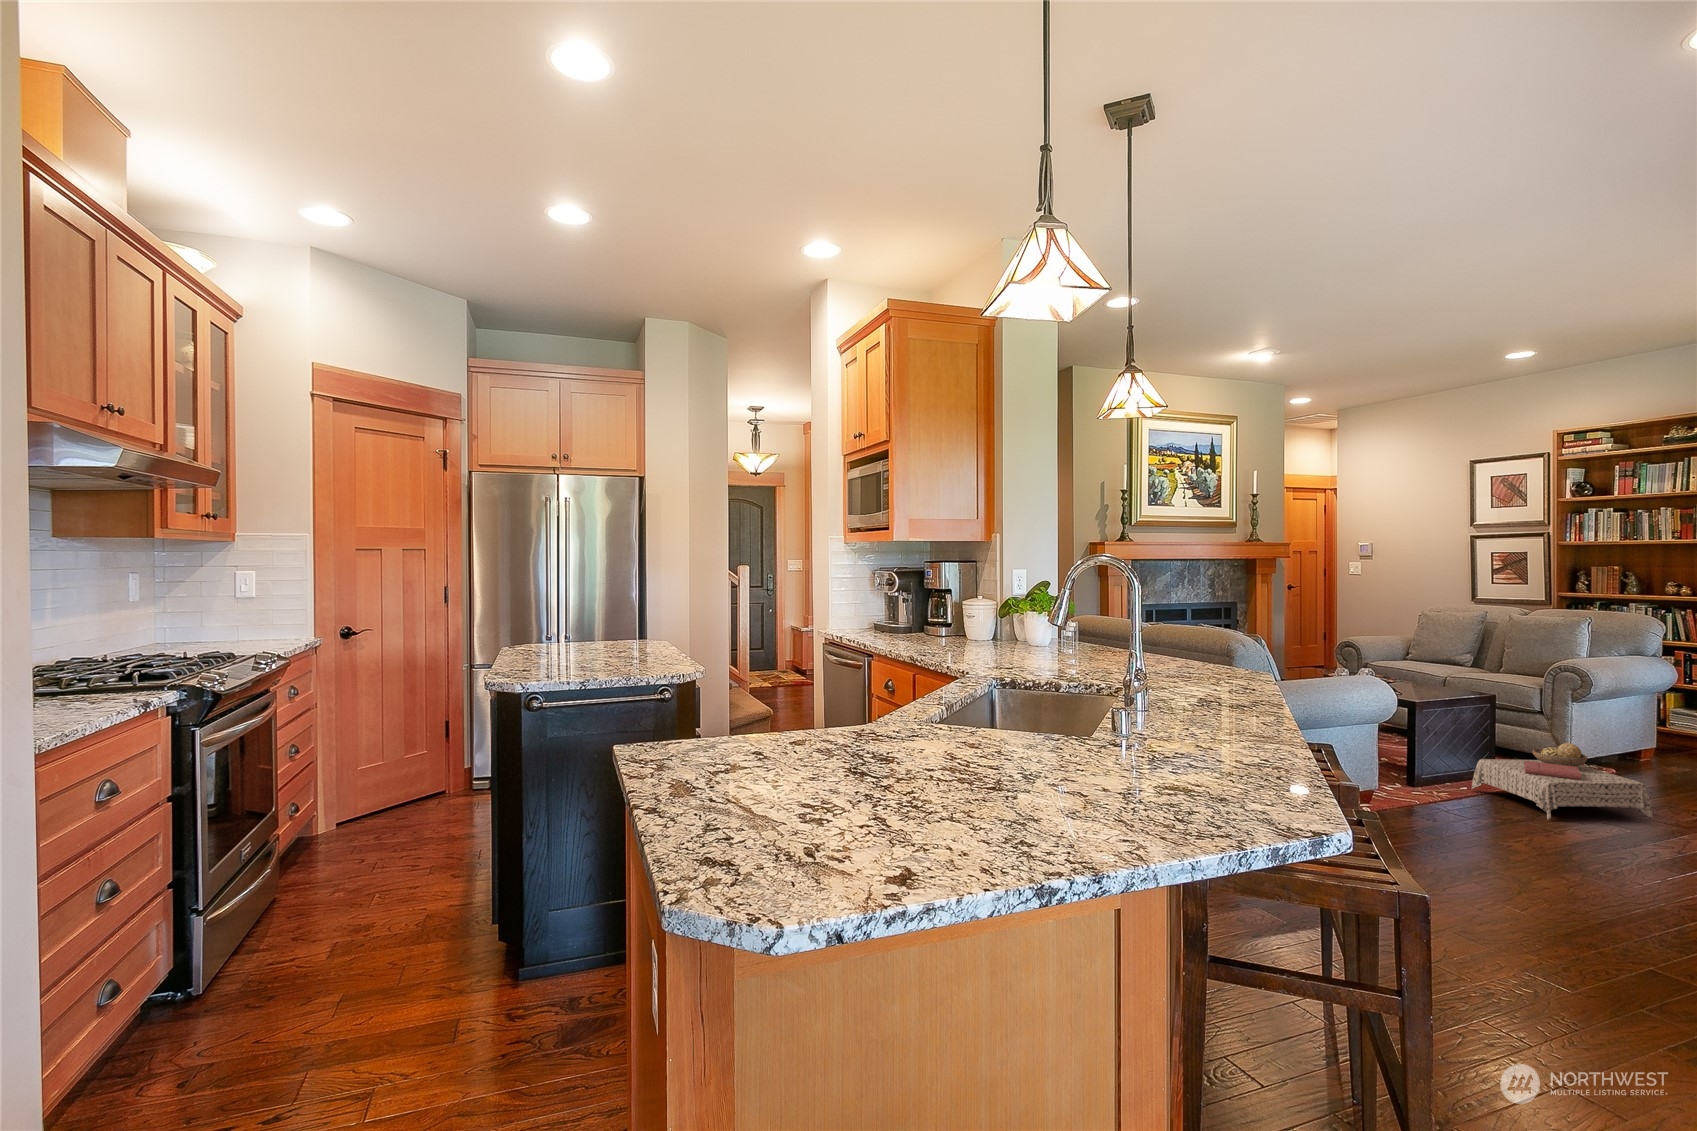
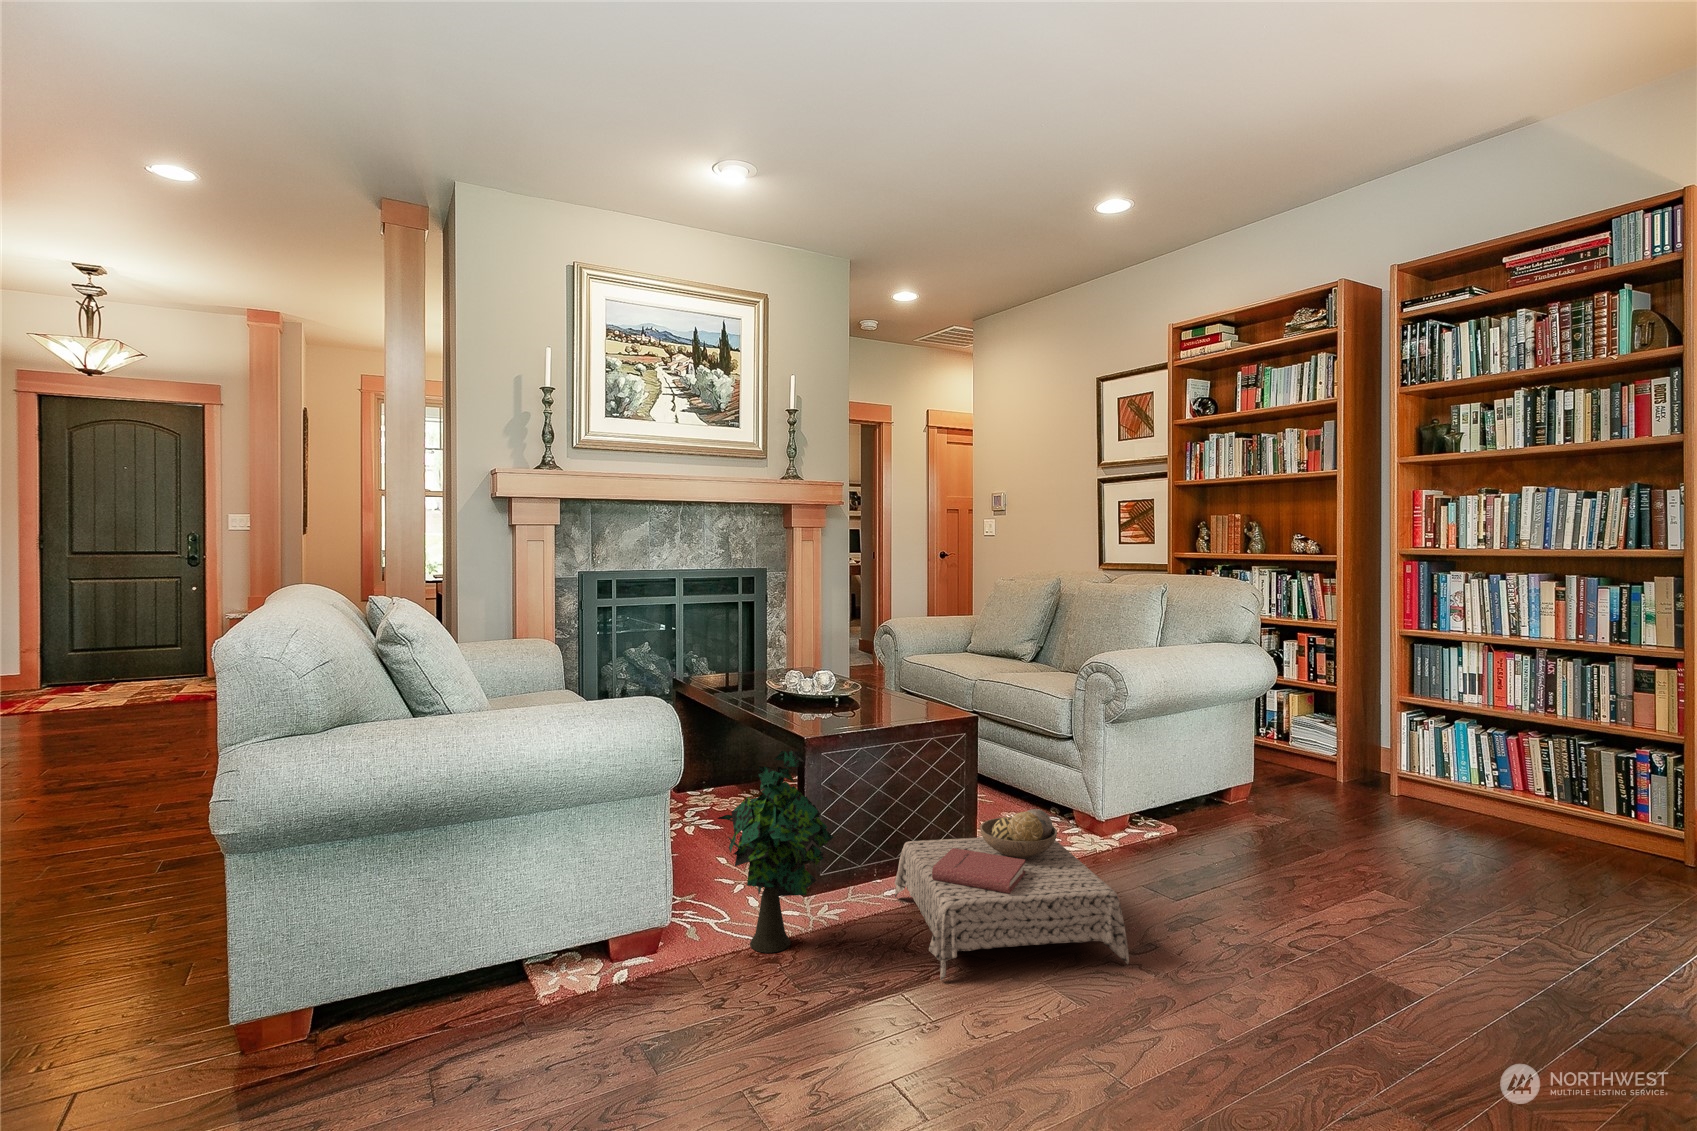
decorative plant: none [1390,703,1465,806] -> present [717,751,833,953]

